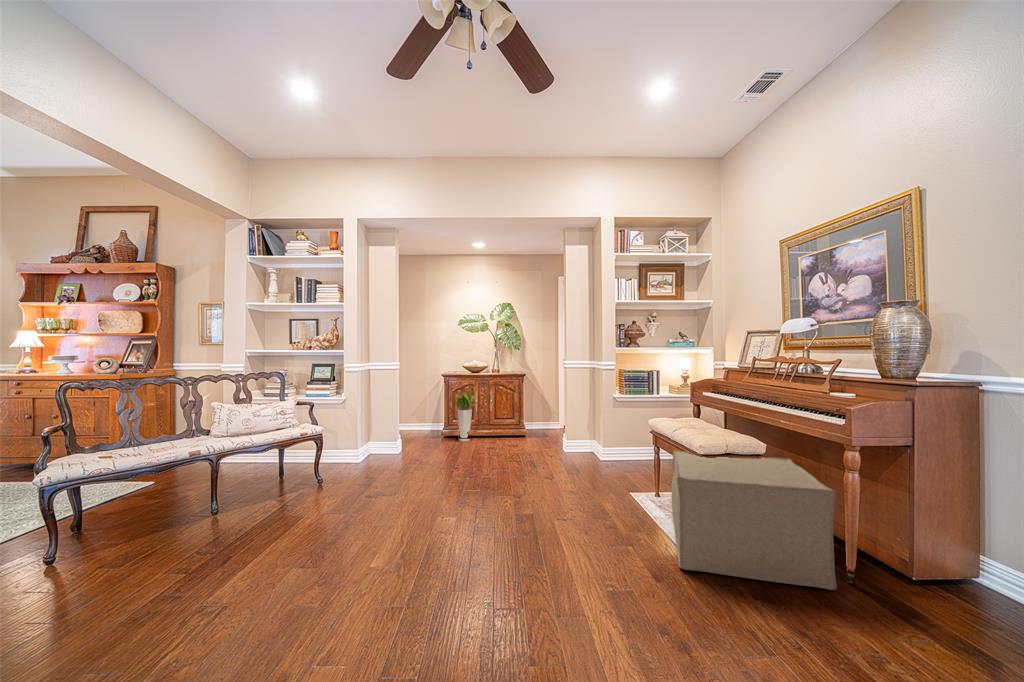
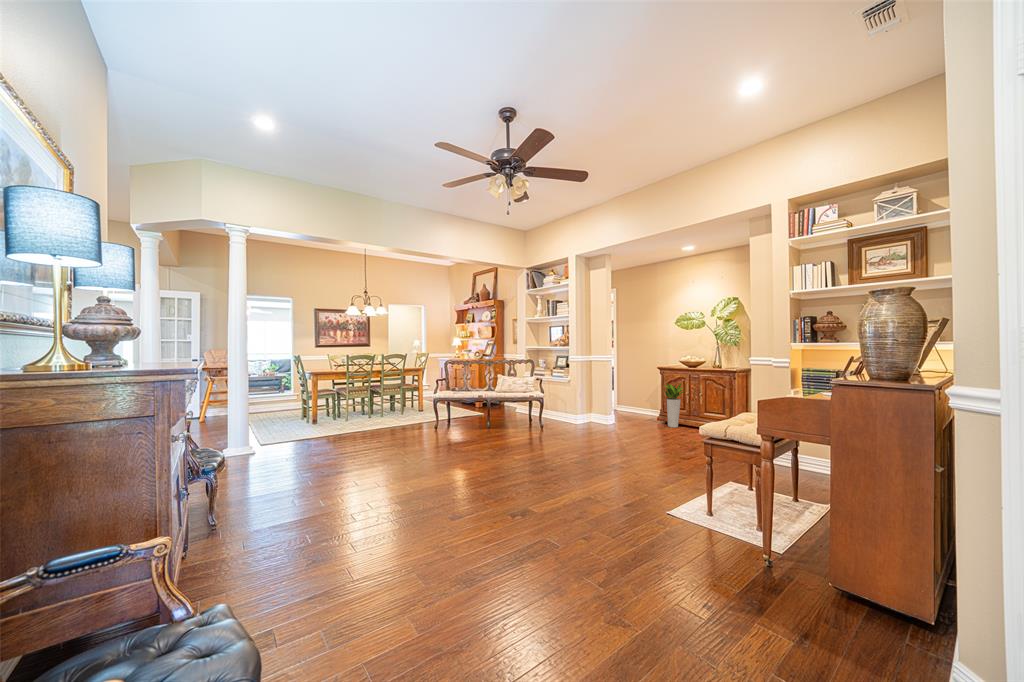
ottoman: present [671,450,837,590] -> none [582,453,759,600]

